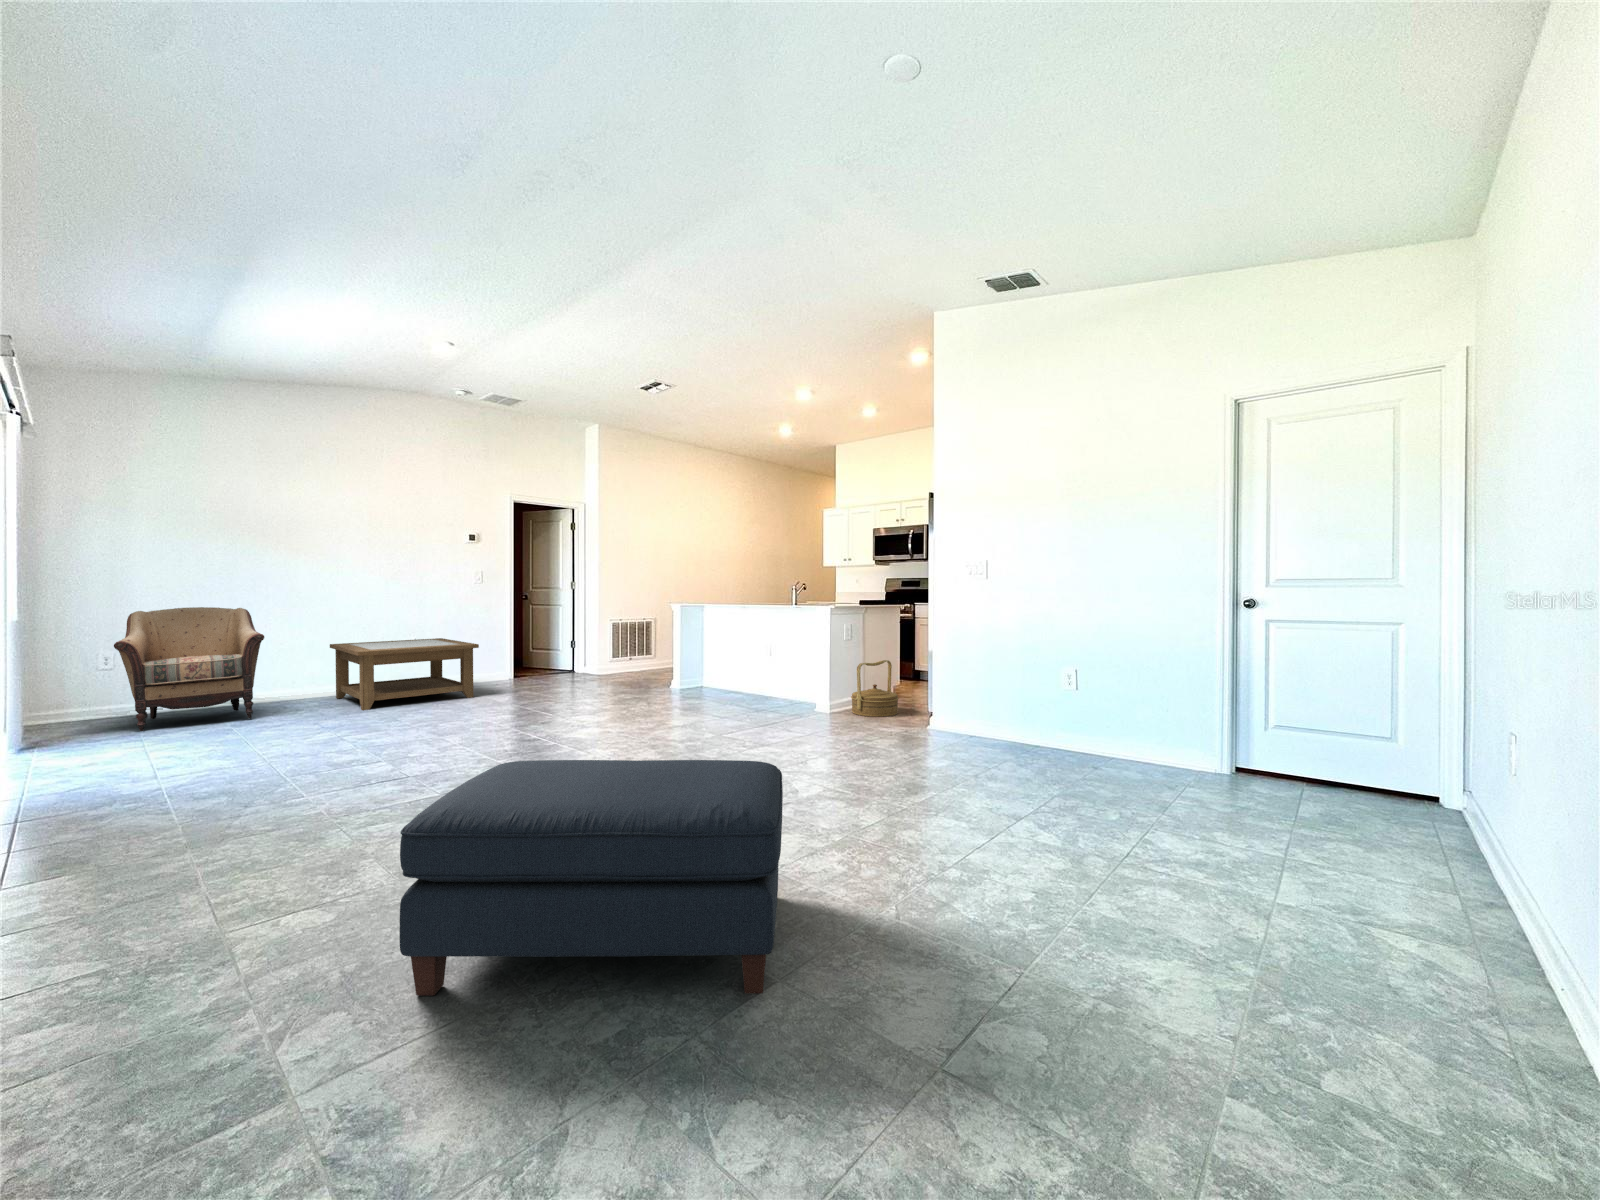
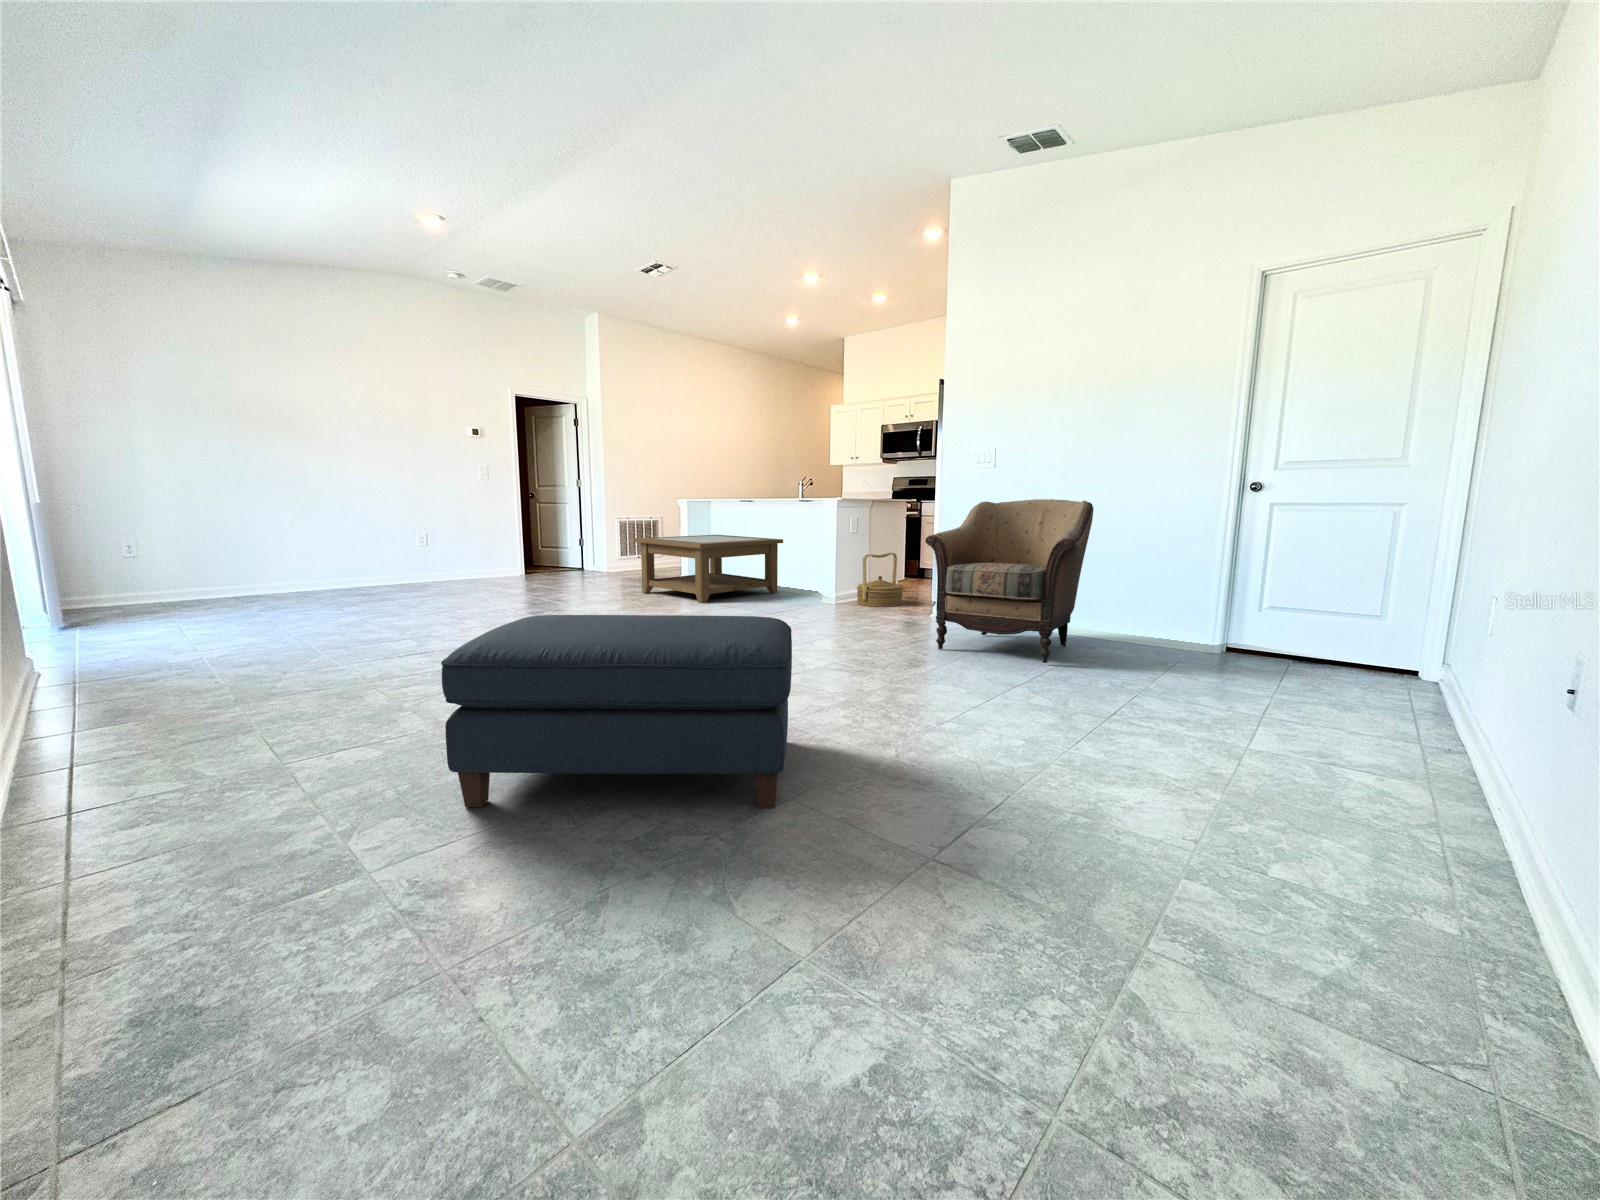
armchair: present [114,607,264,732] -> present [925,499,1093,663]
coffee table: present [330,638,479,710] -> present [635,535,783,604]

